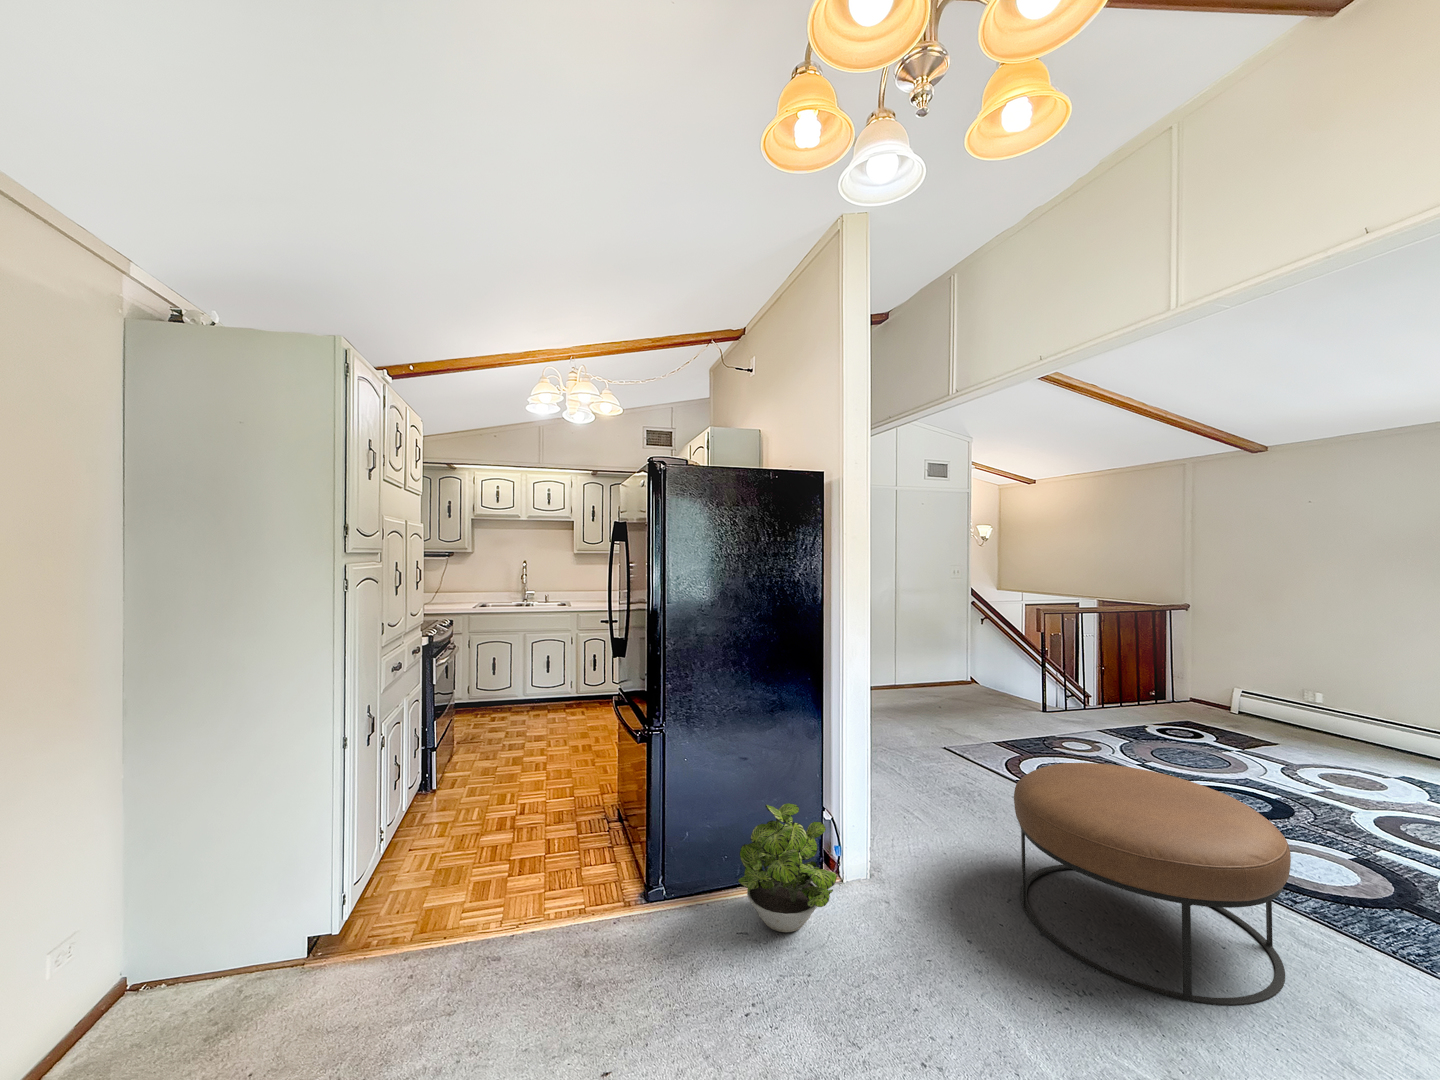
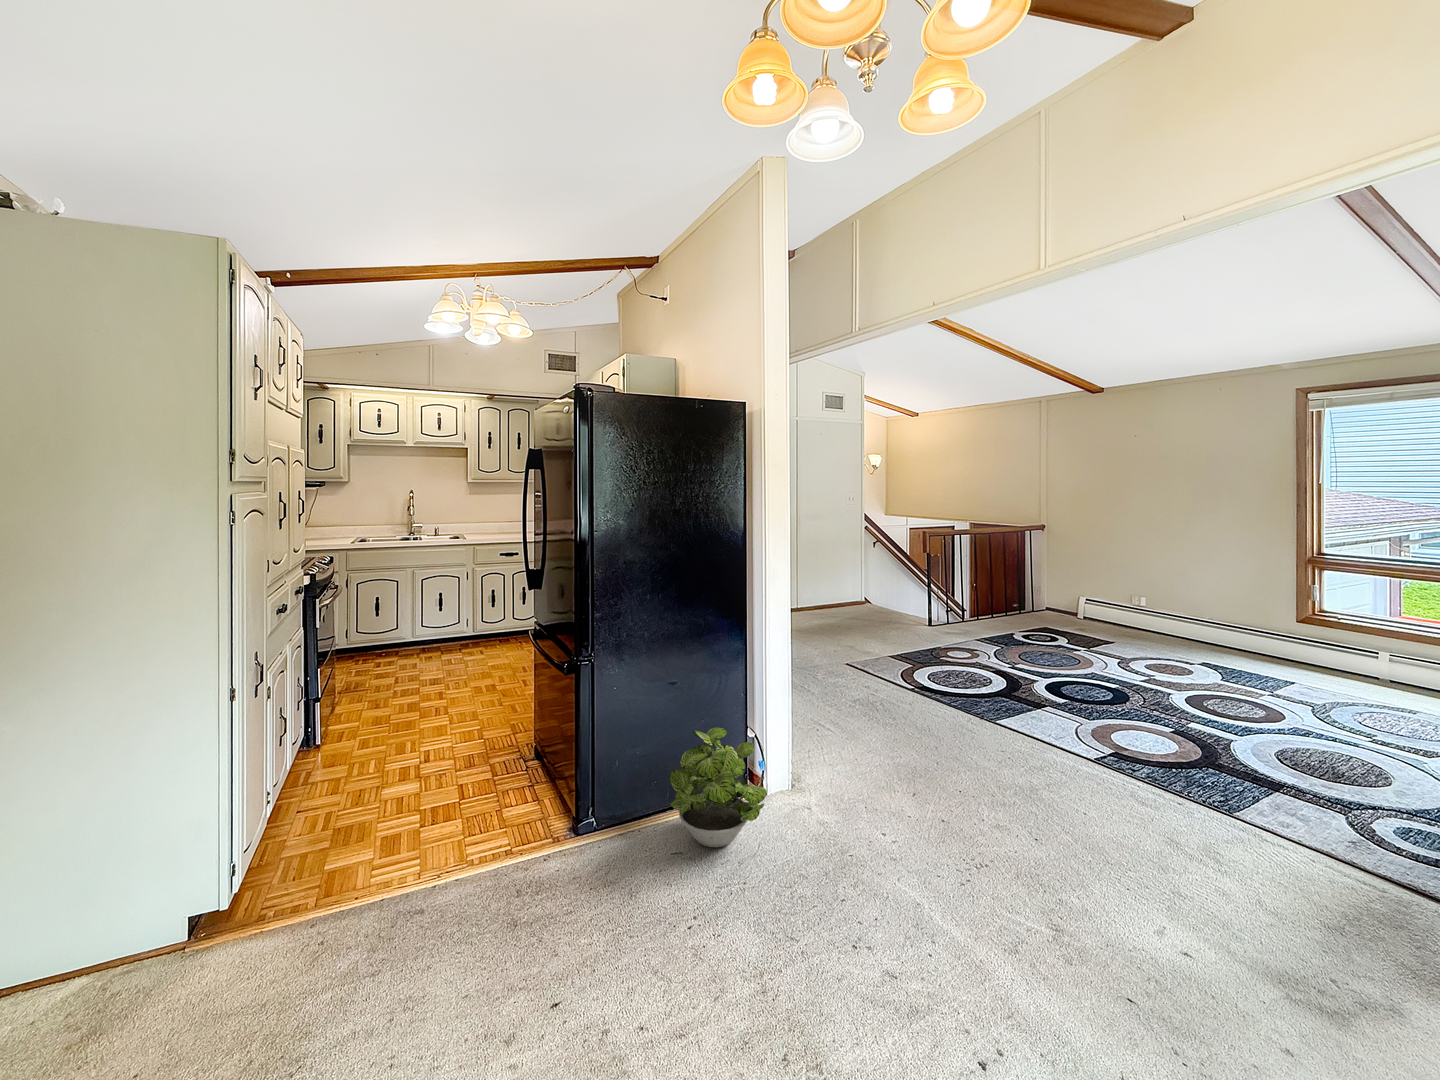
ottoman: present [1014,763,1291,1006] -> none [921,669,1144,862]

